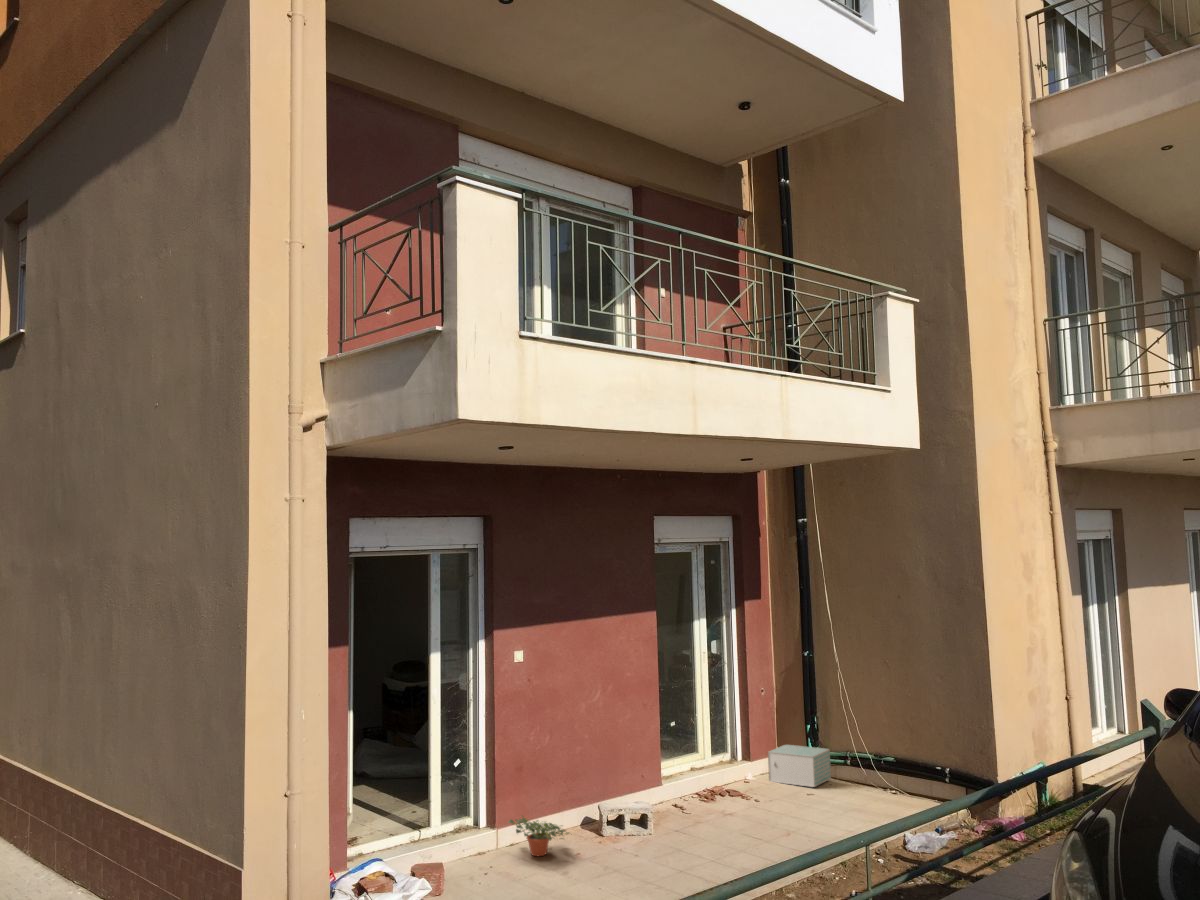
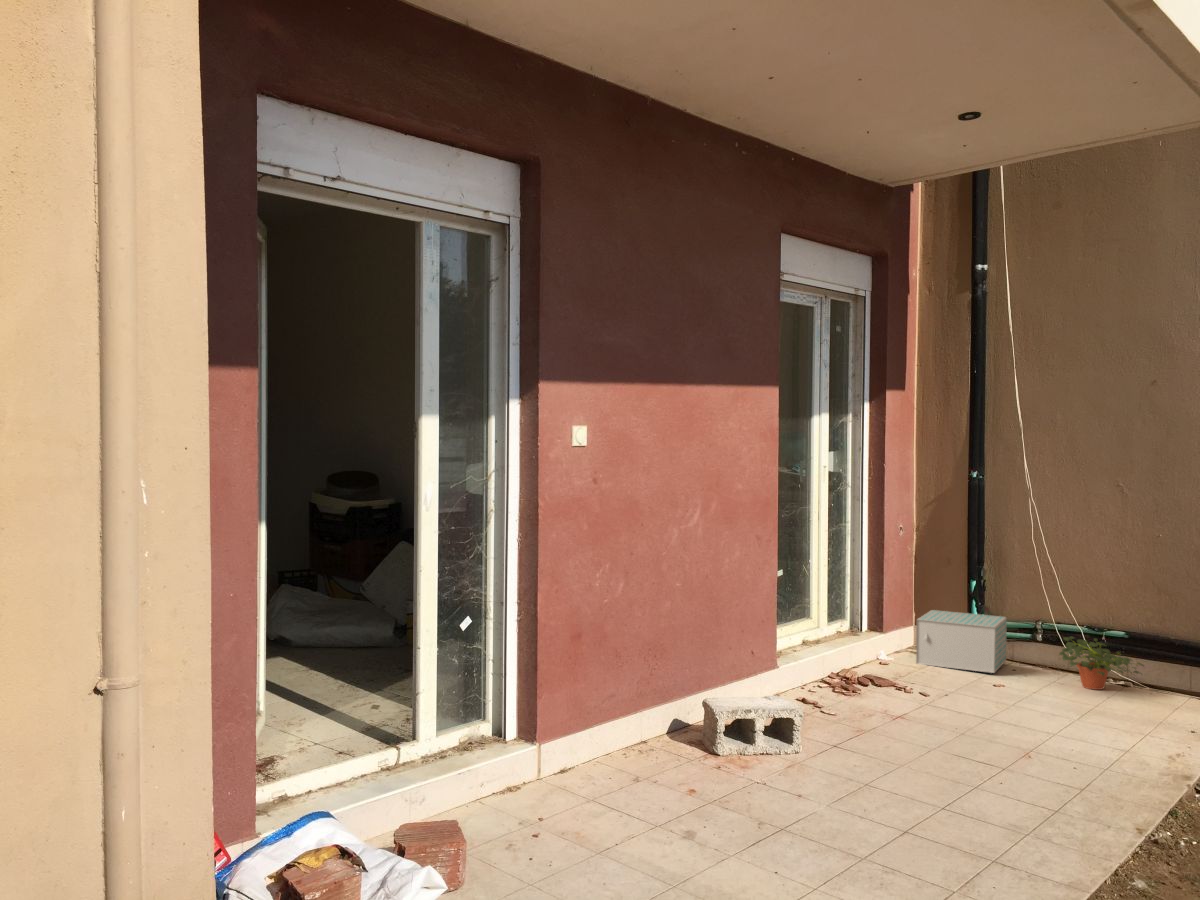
potted plant: present [508,817,569,856] -> present [1059,637,1144,690]

